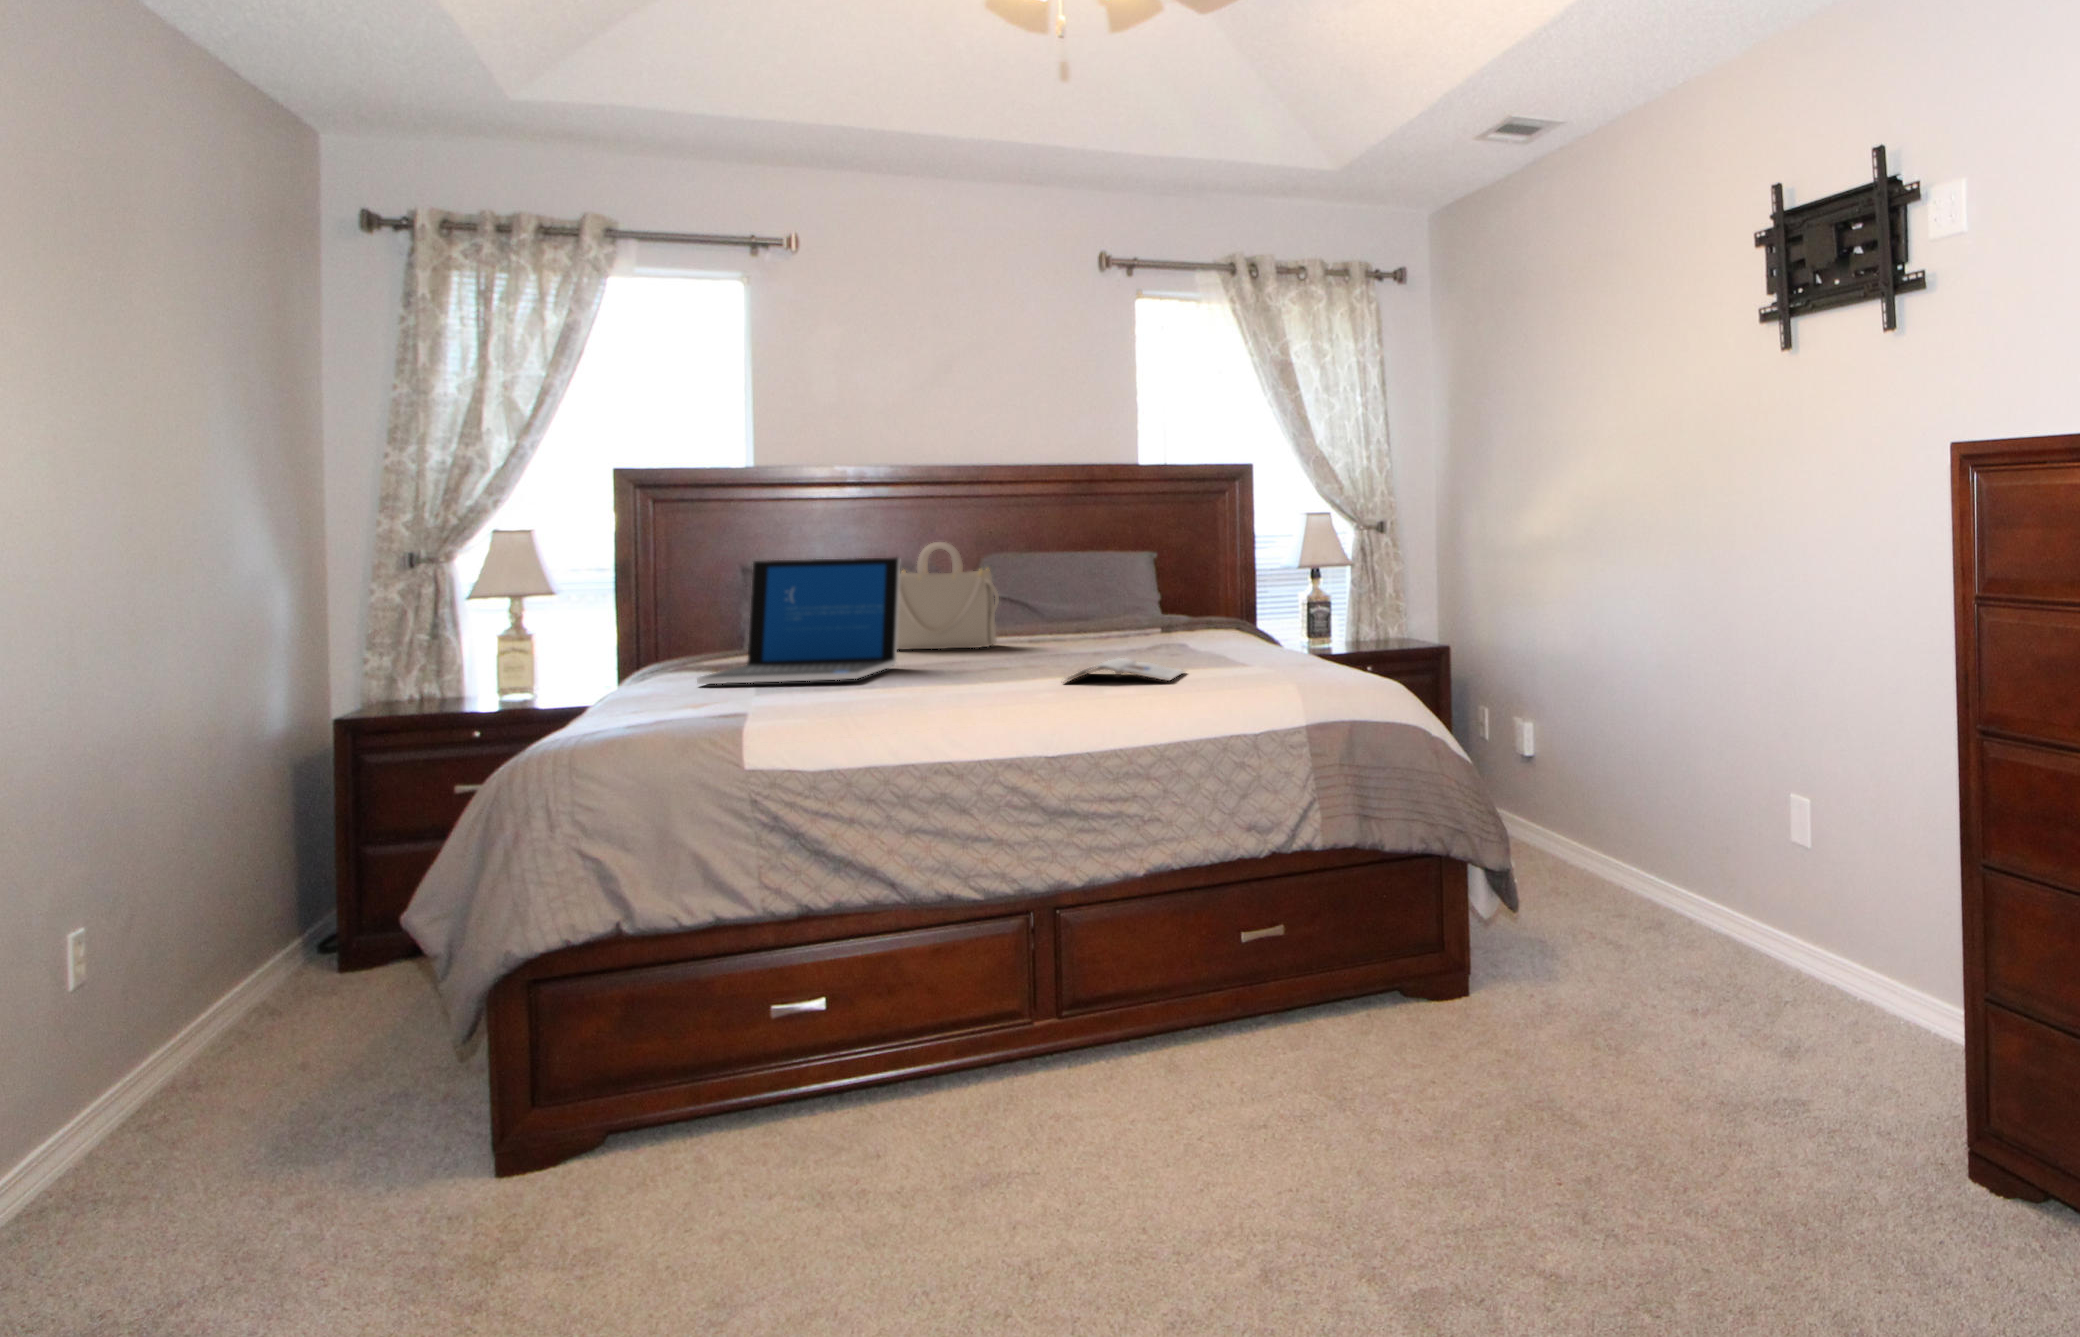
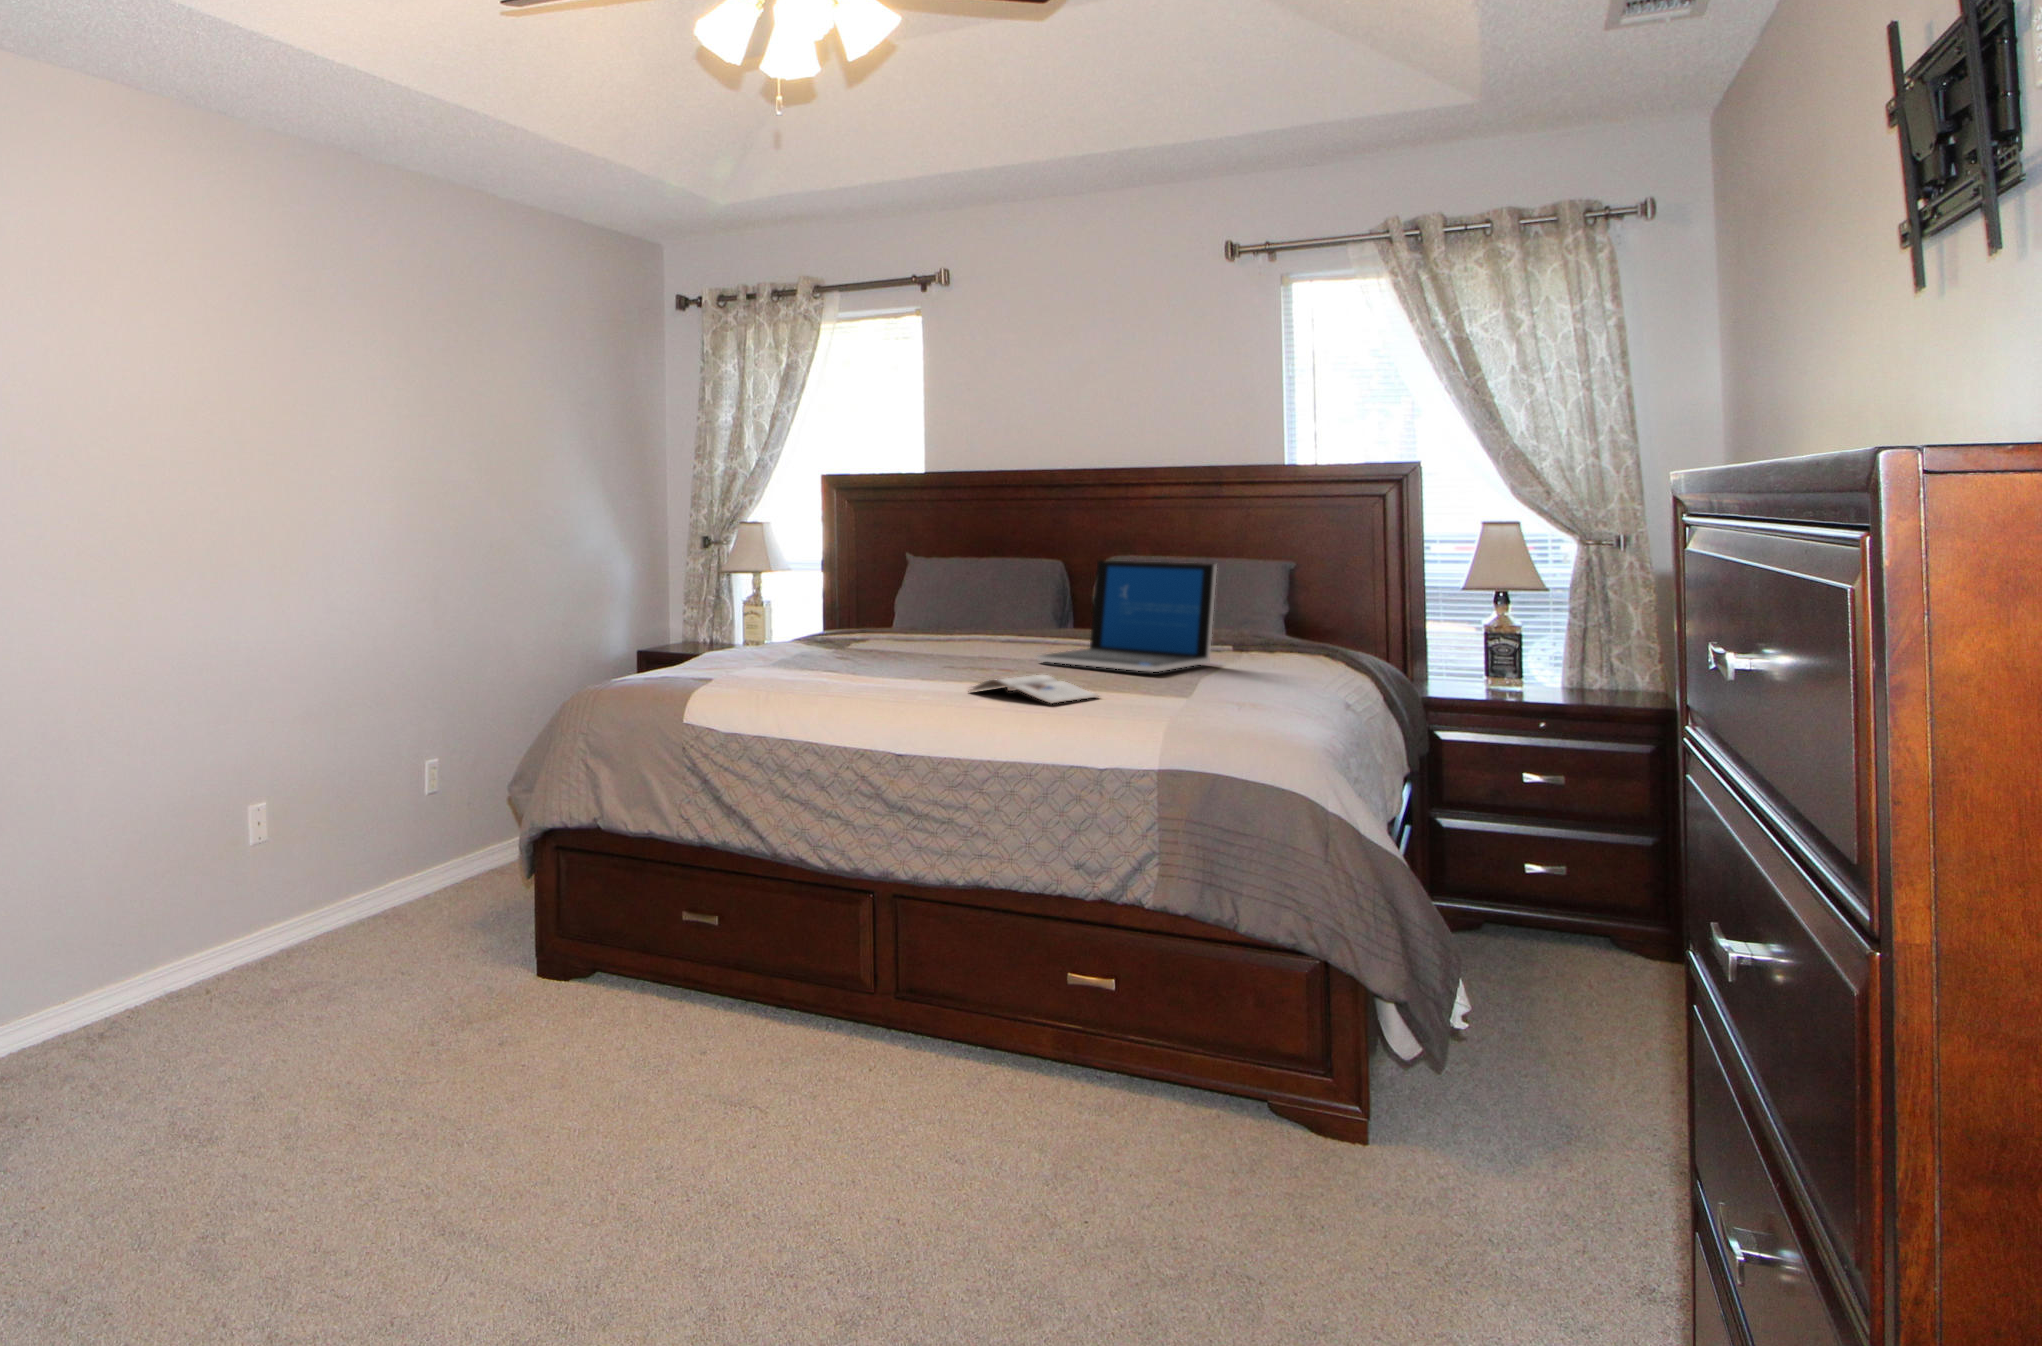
handbag: present [897,542,999,650] -> none [945,548,1039,648]
laptop: present [697,558,900,684] -> present [1037,561,1217,672]

